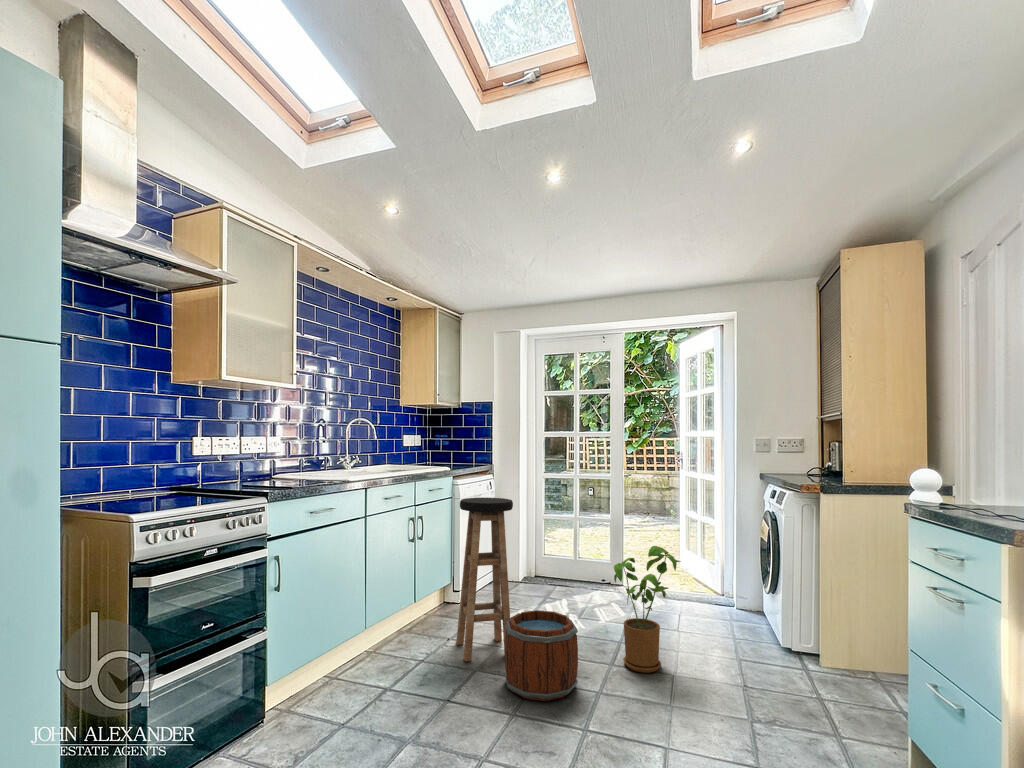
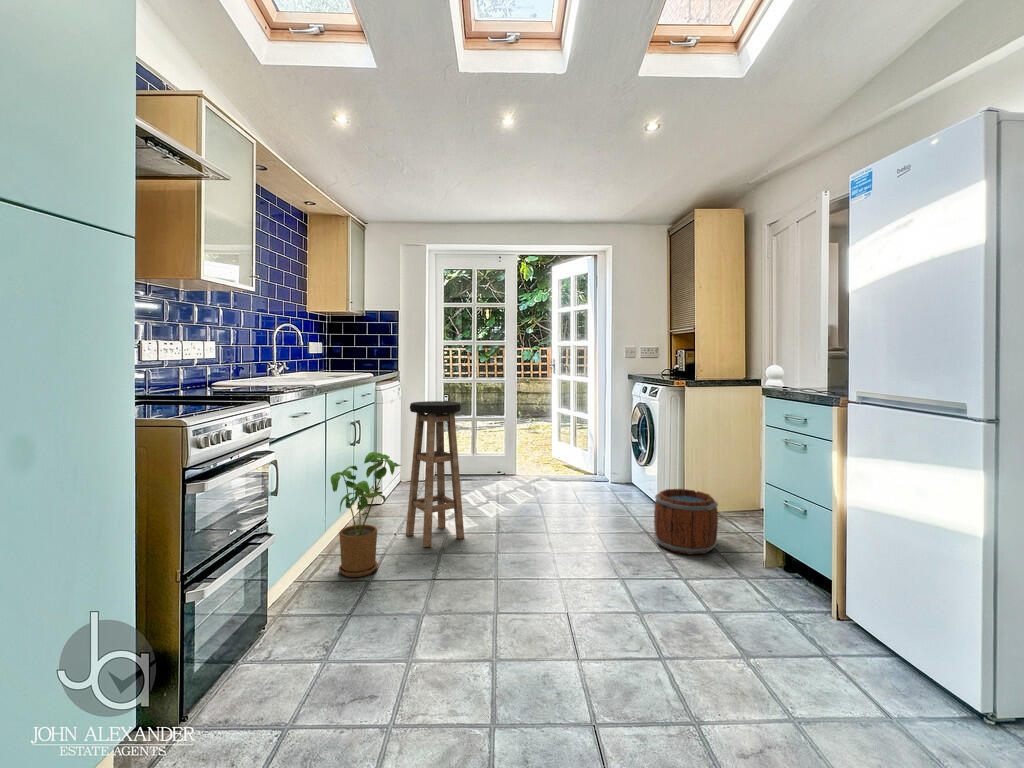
house plant: present [614,546,681,673] -> present [330,452,401,577]
bucket: present [505,610,578,701] -> present [654,489,718,554]

